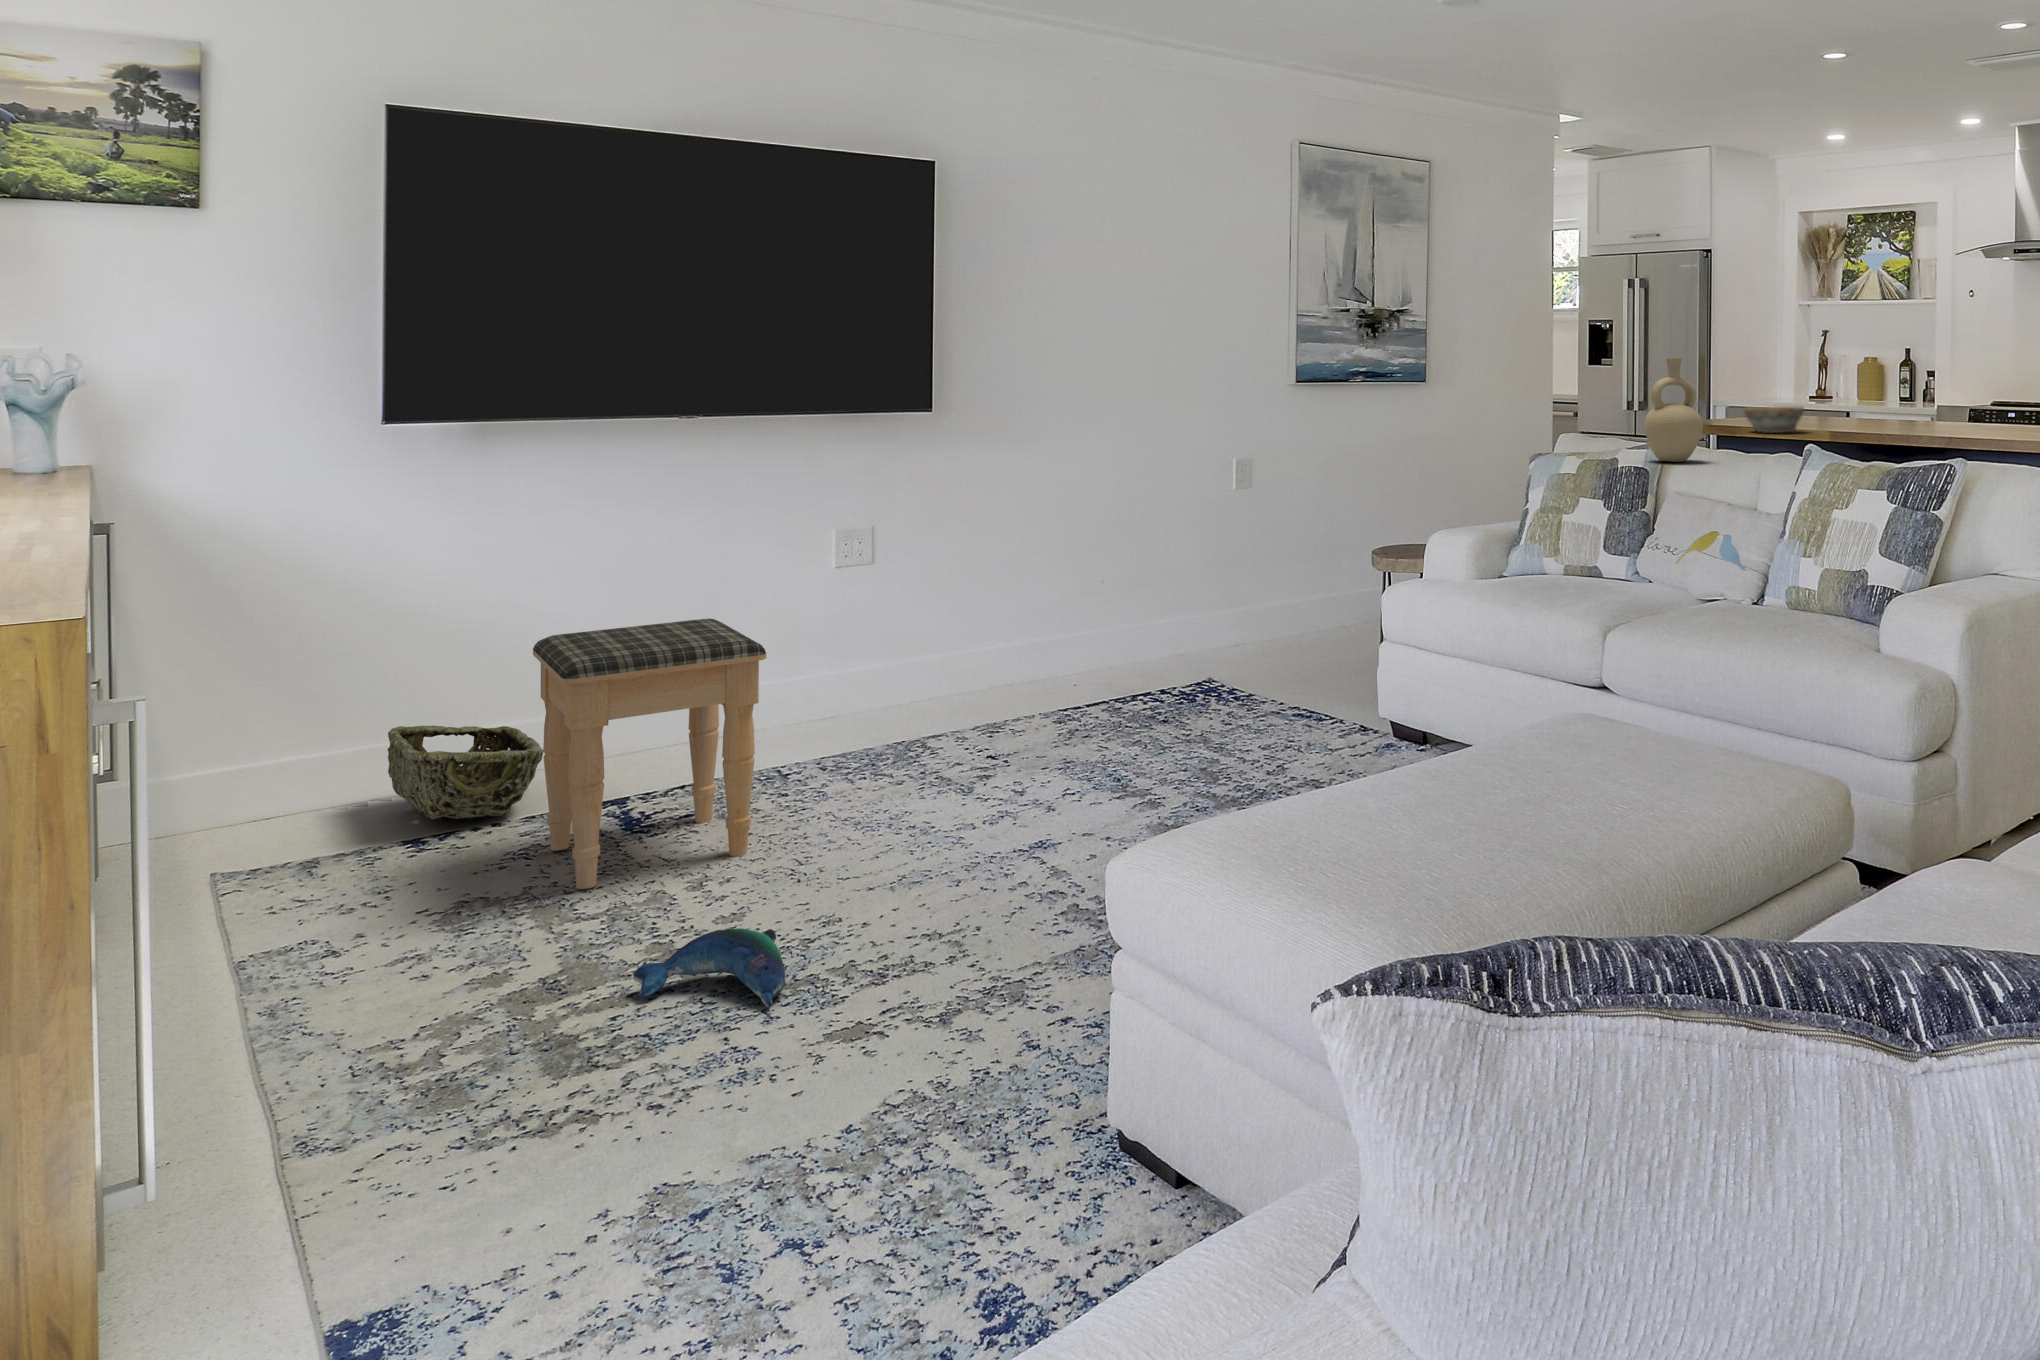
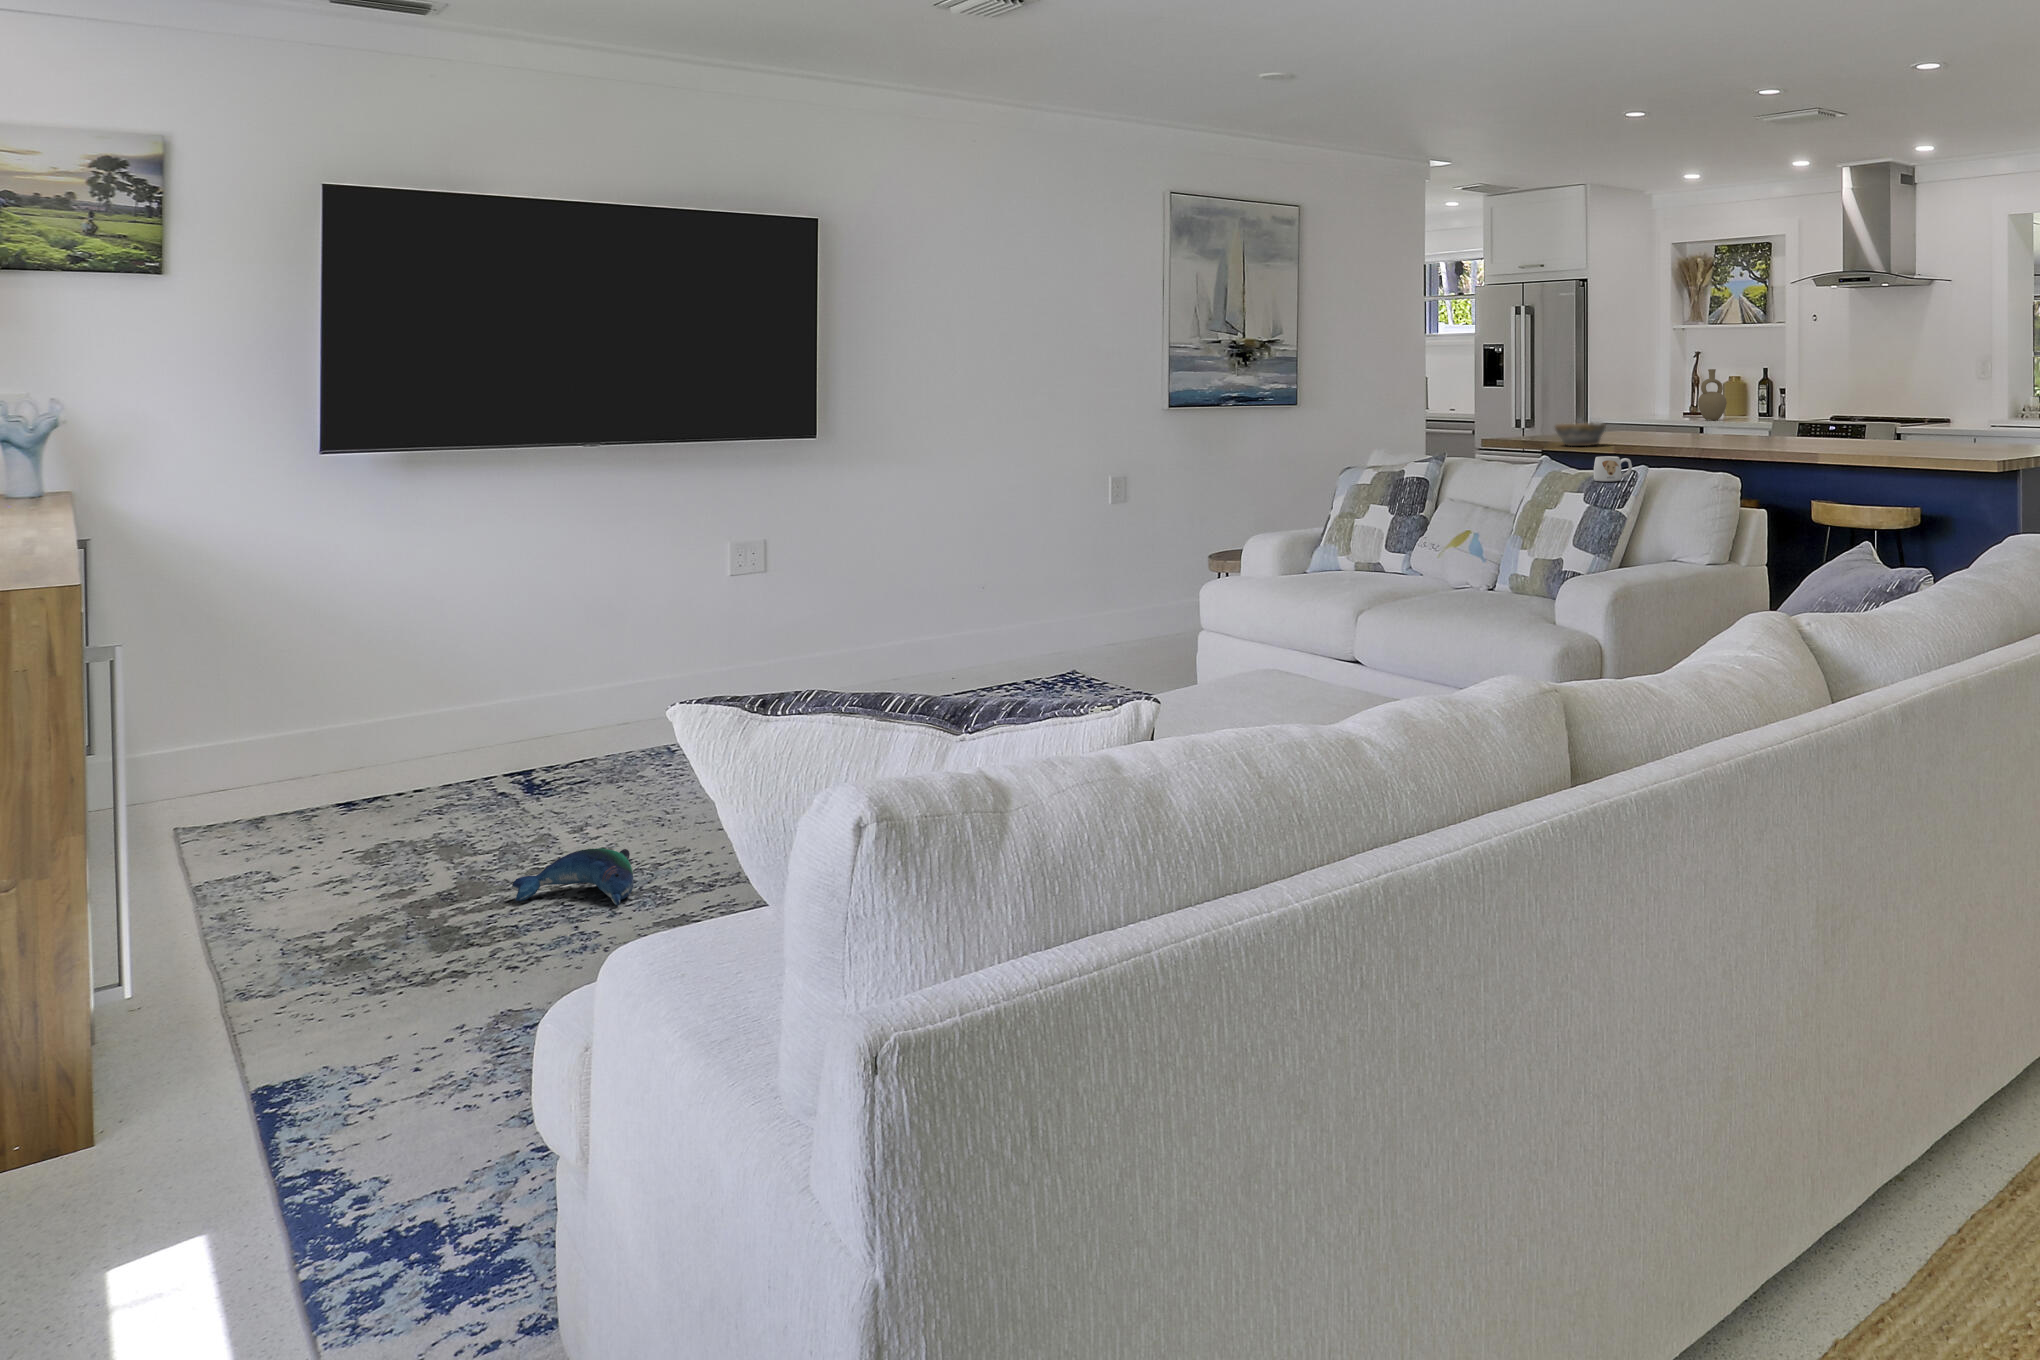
vase: present [1645,358,1703,462] -> present [1698,369,1727,420]
mug: none [1887,447,1935,478] -> present [1594,456,1632,482]
footstool: present [533,619,766,889] -> none [448,613,644,832]
woven basket: present [388,726,543,819] -> none [328,710,463,786]

